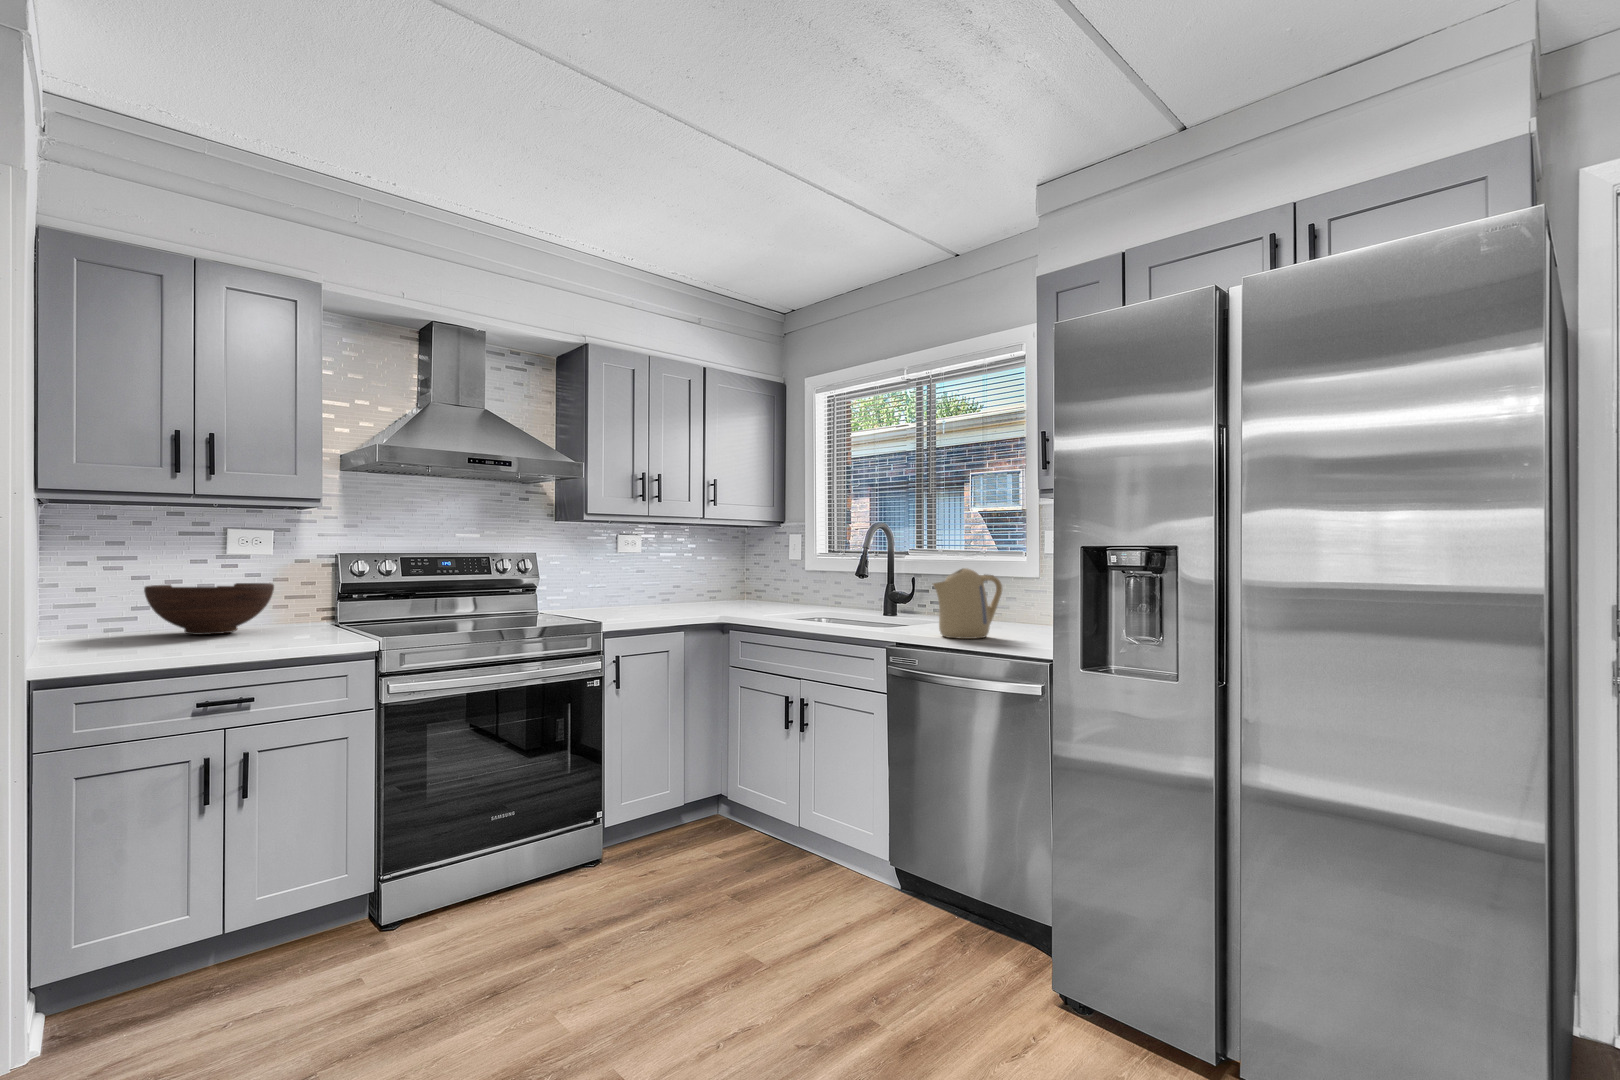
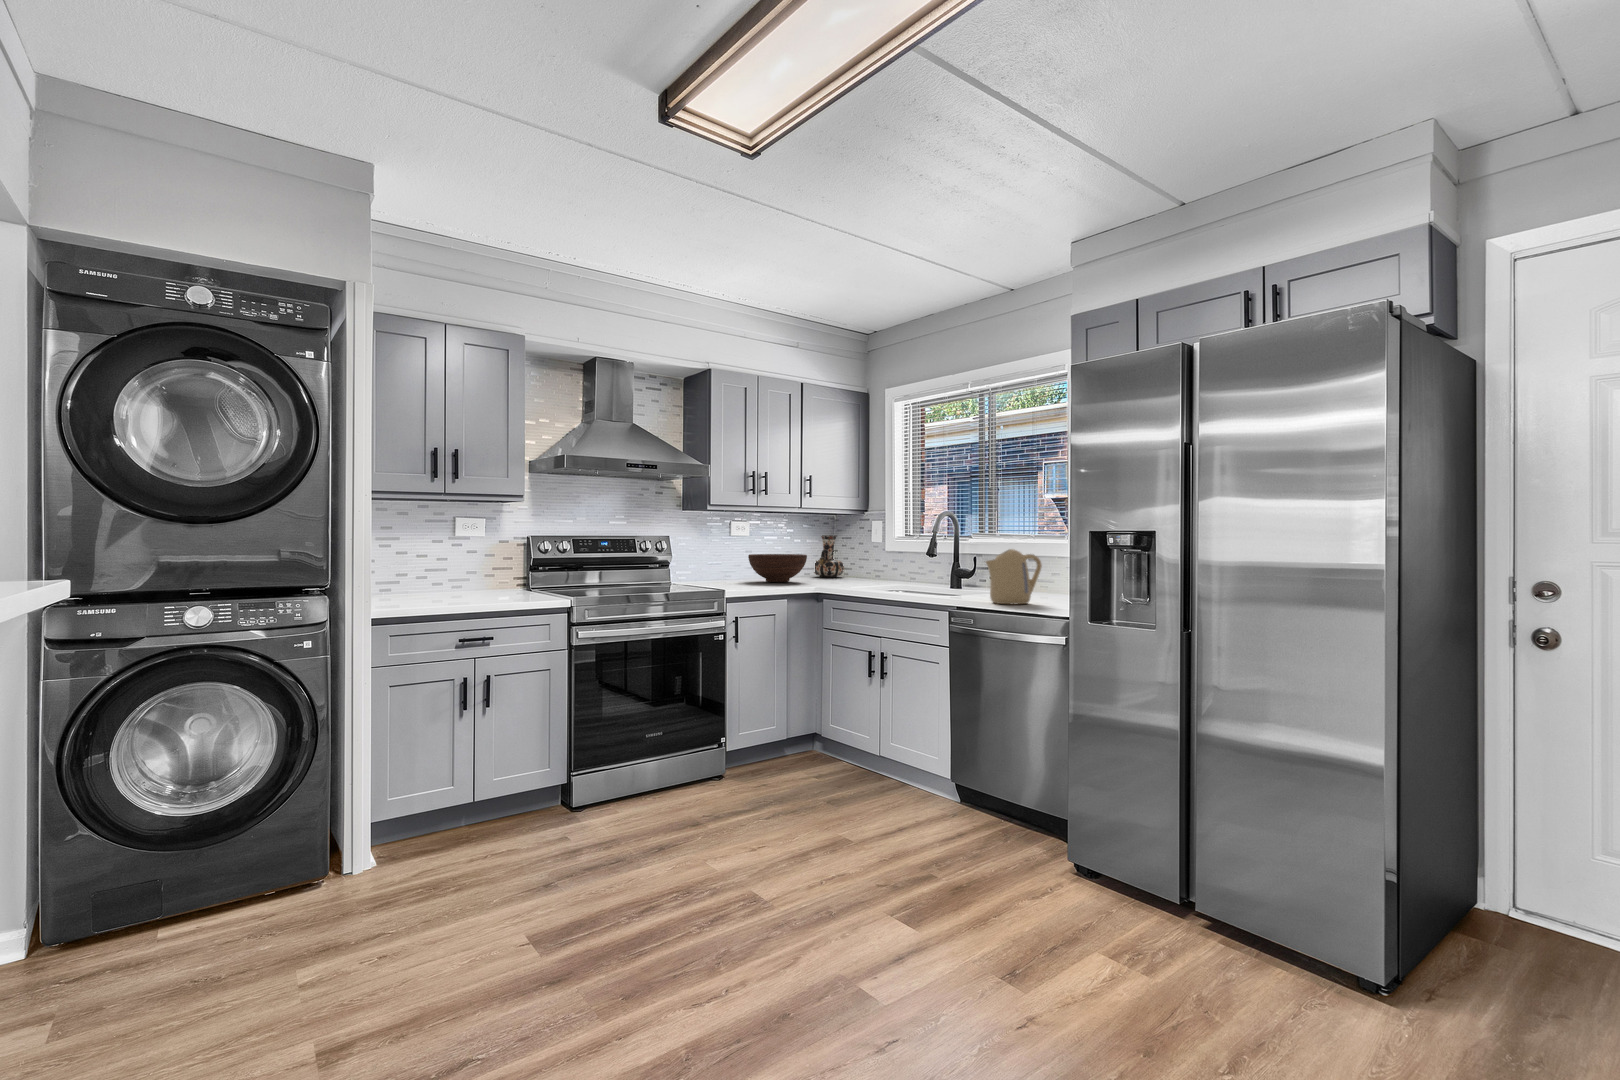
decorative vase: none [719,551,757,601] -> present [814,535,844,577]
fruit bowl: present [144,583,274,635] -> present [748,554,807,582]

